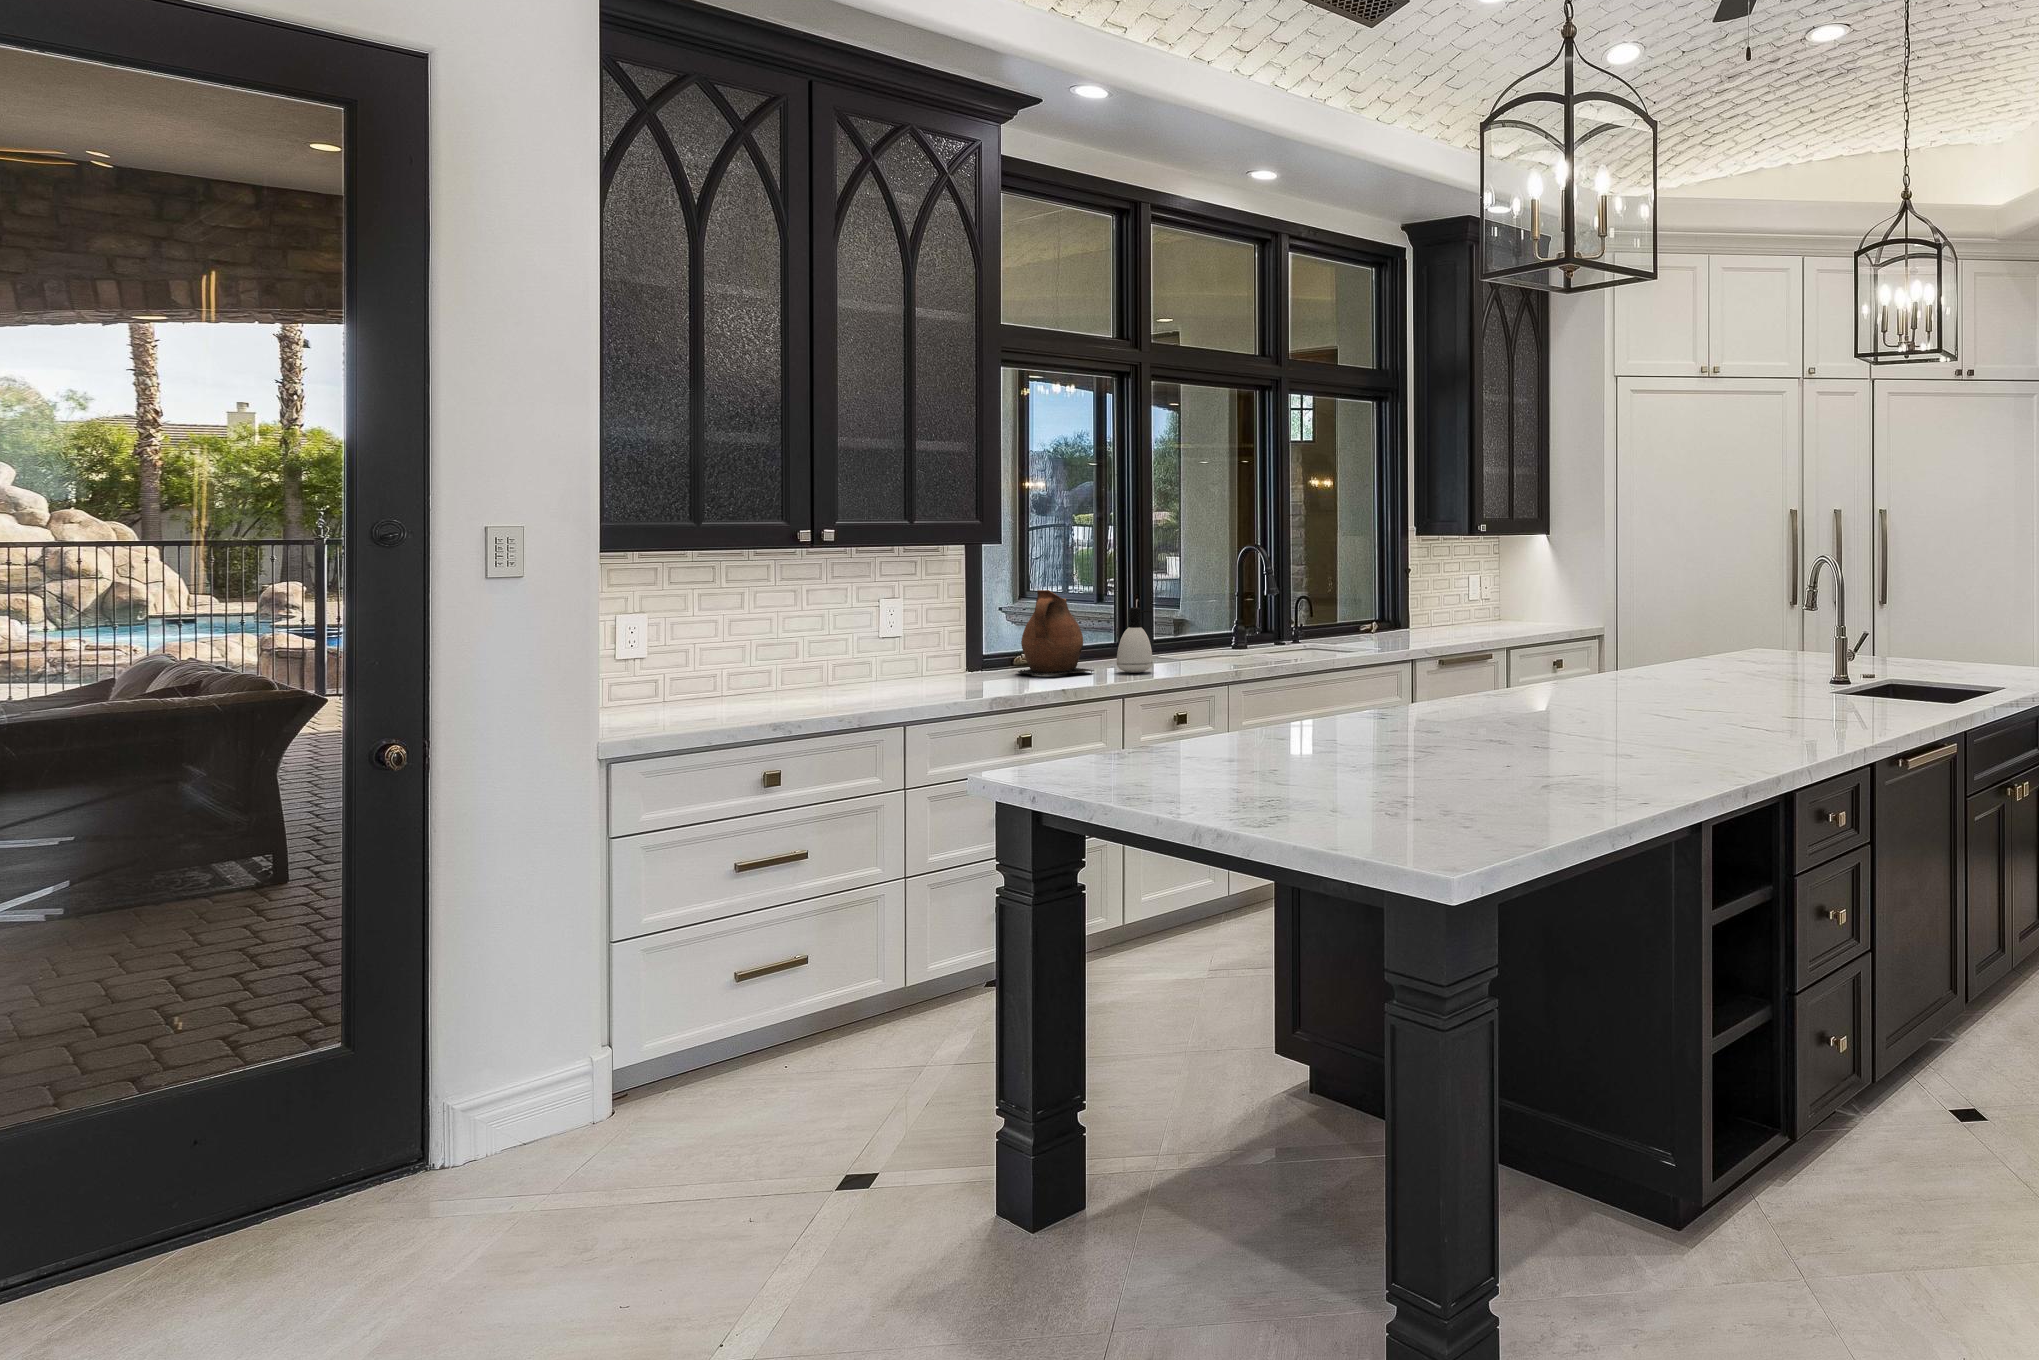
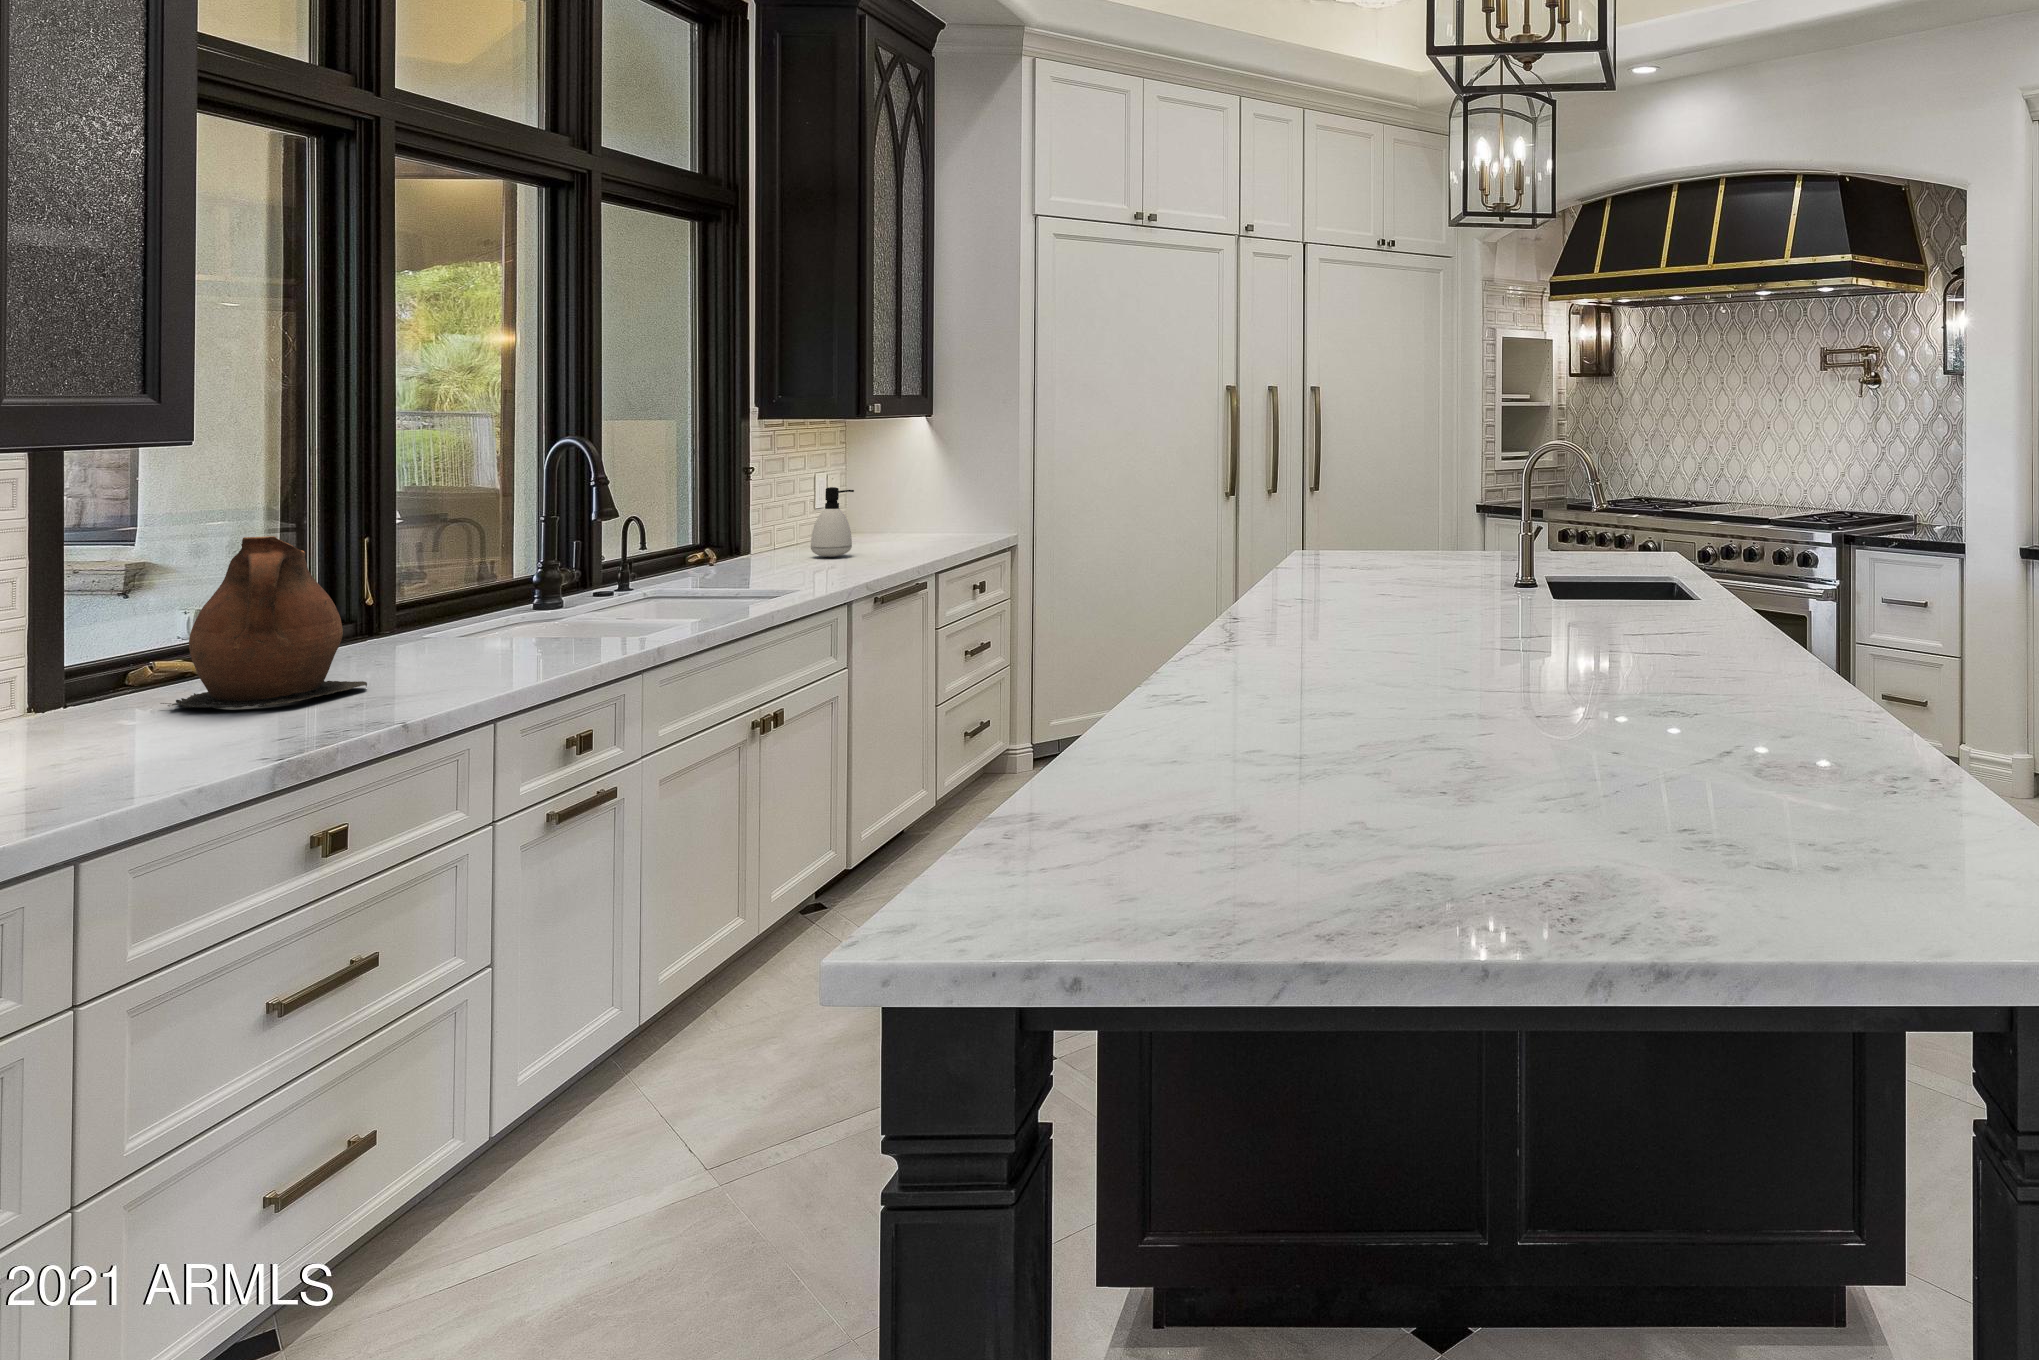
soap dispenser: present [1117,607,1153,673] -> present [811,487,854,557]

